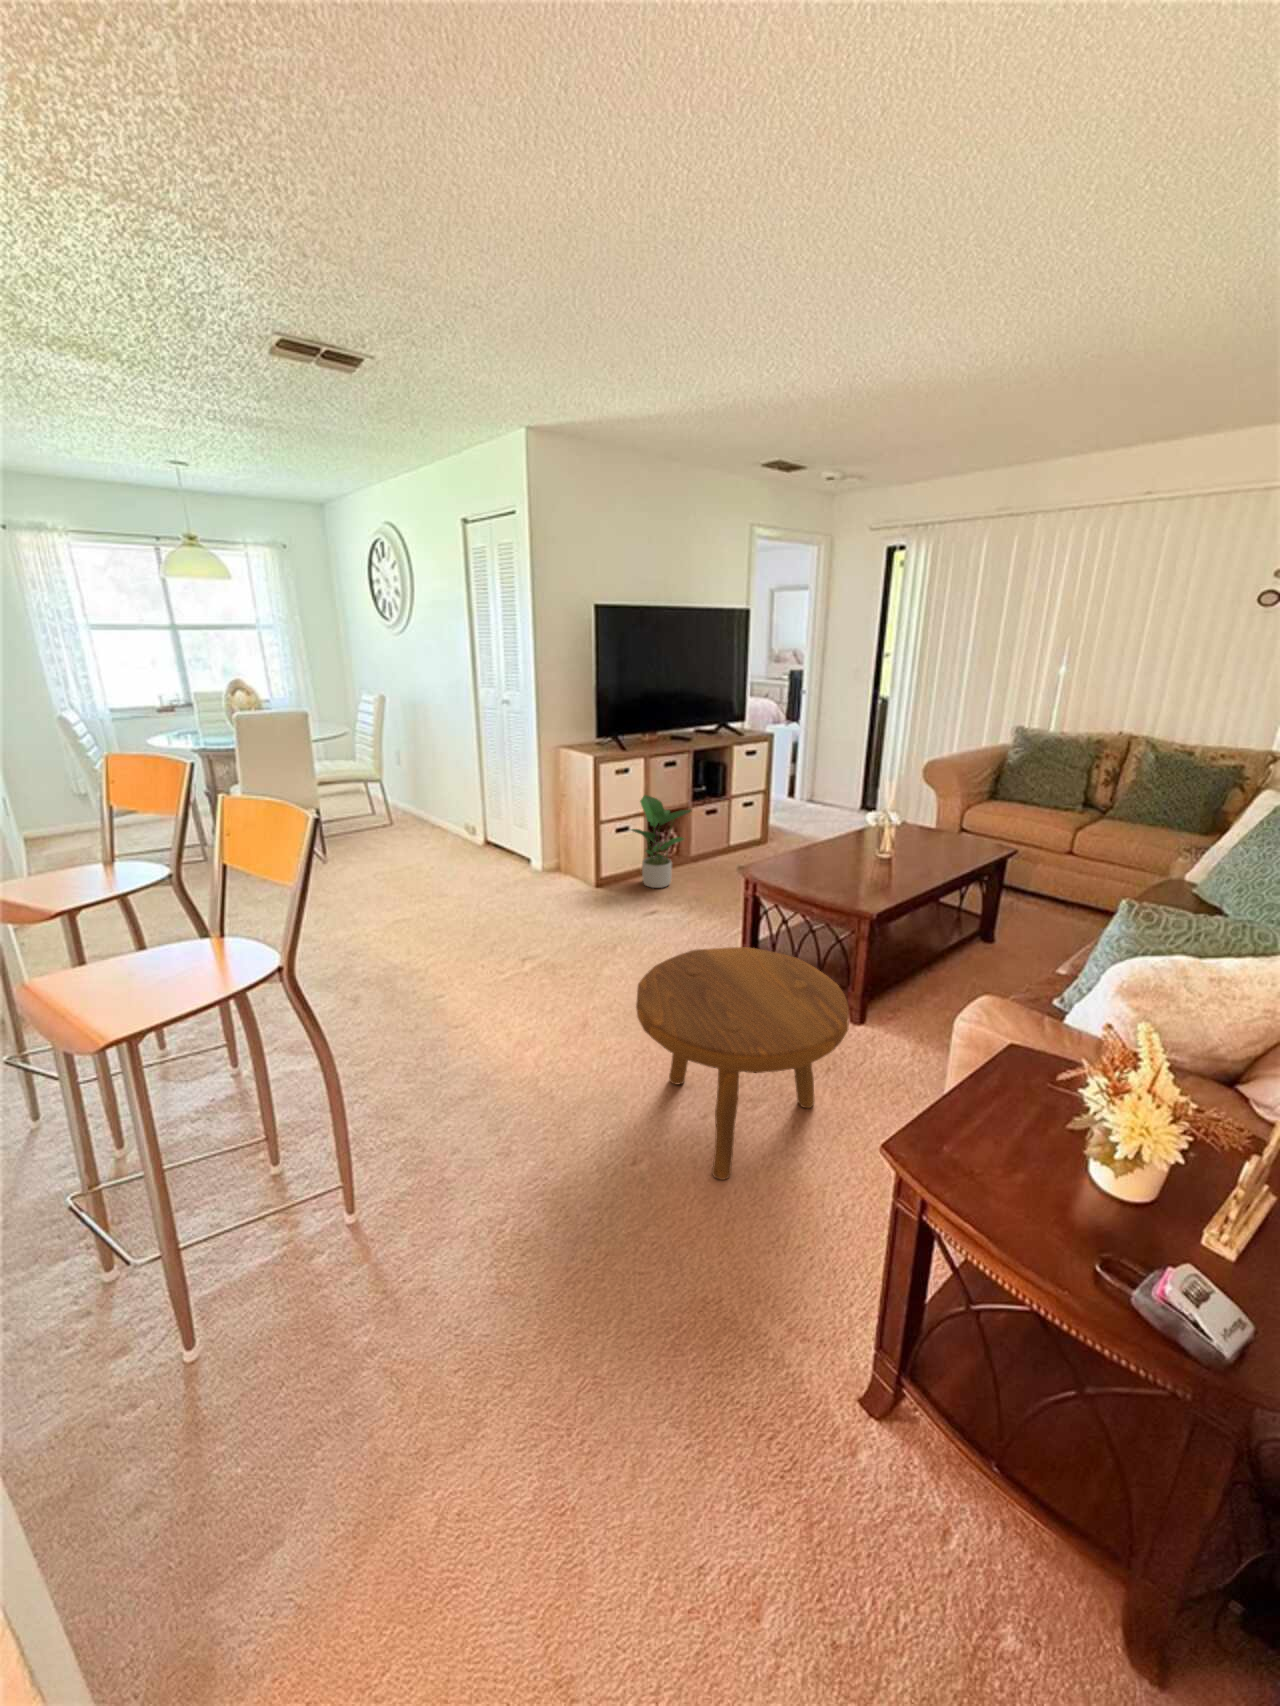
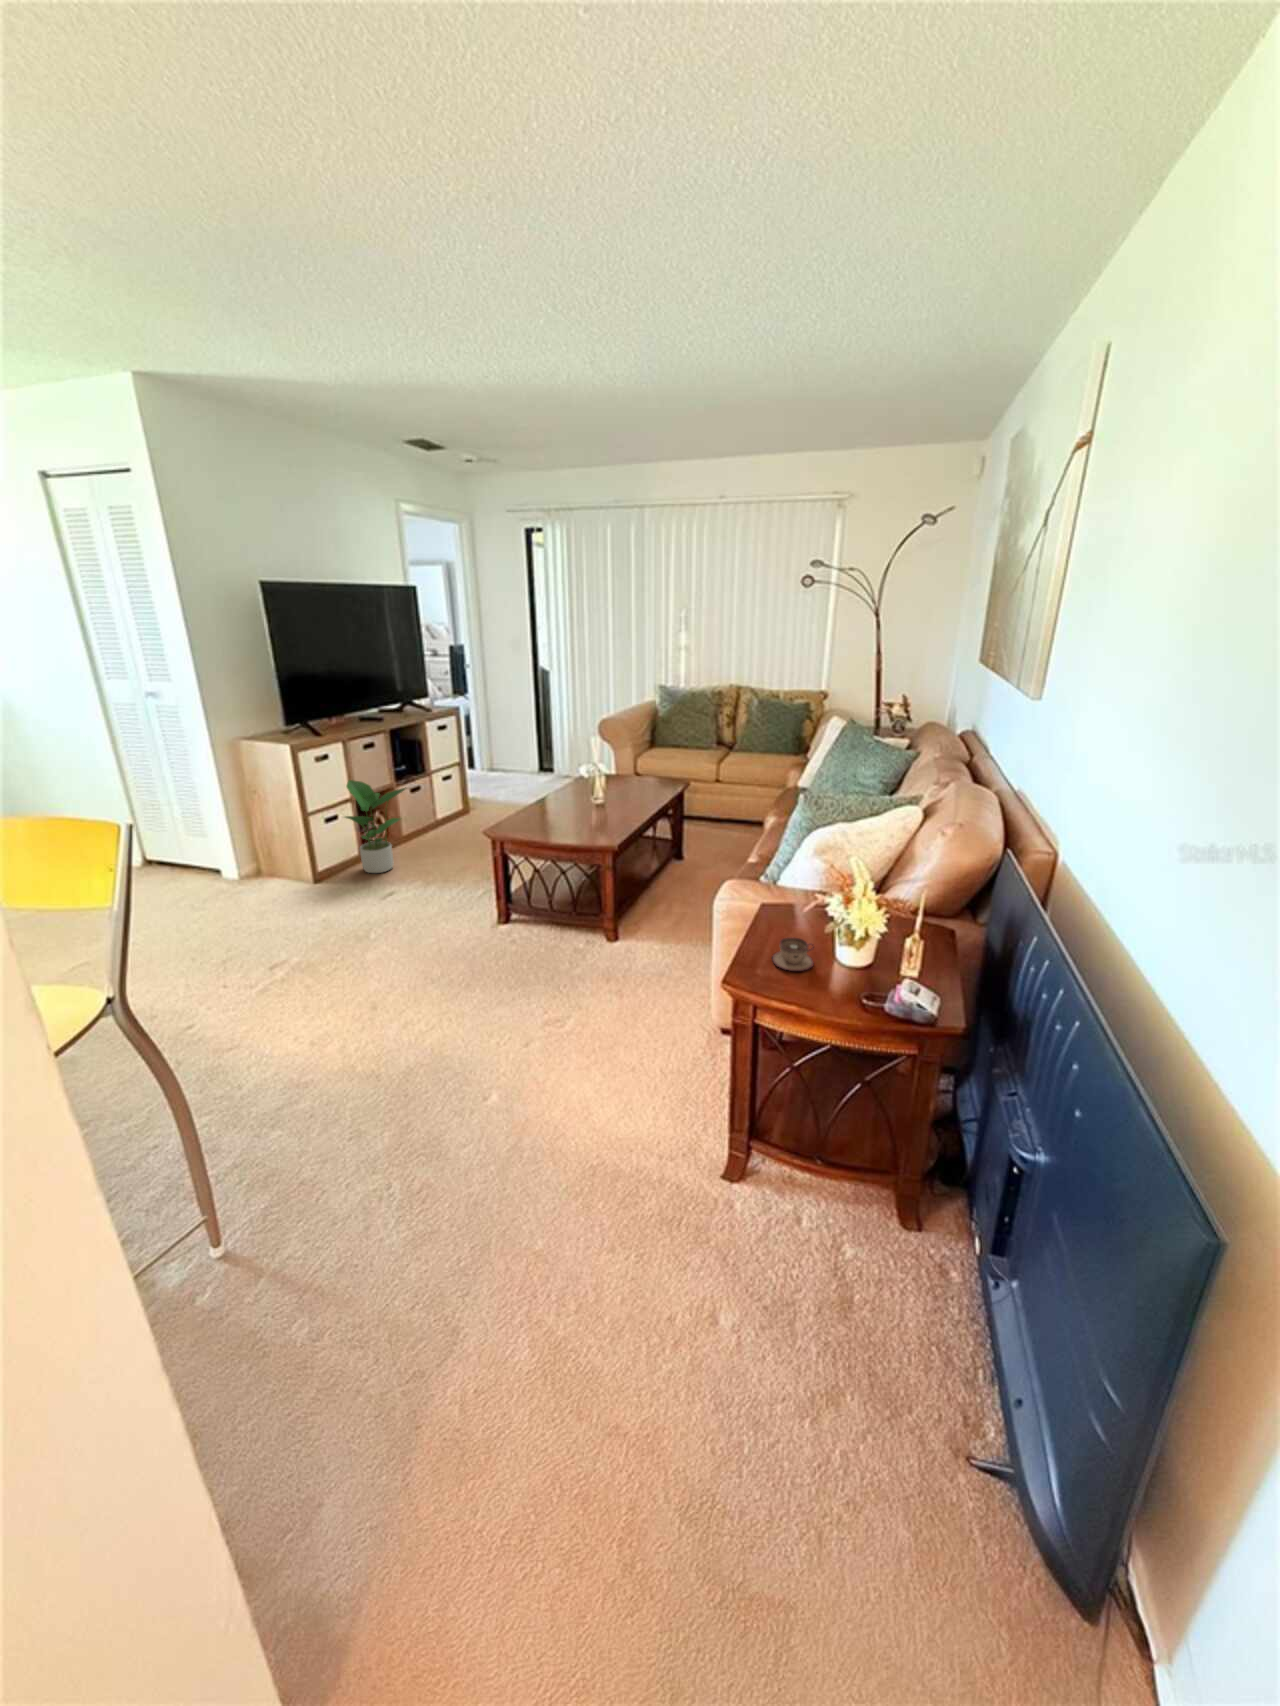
footstool: present [636,947,849,1180] -> none [453,891,638,1085]
teacup: none [977,1112,1050,1174] -> present [772,938,814,971]

